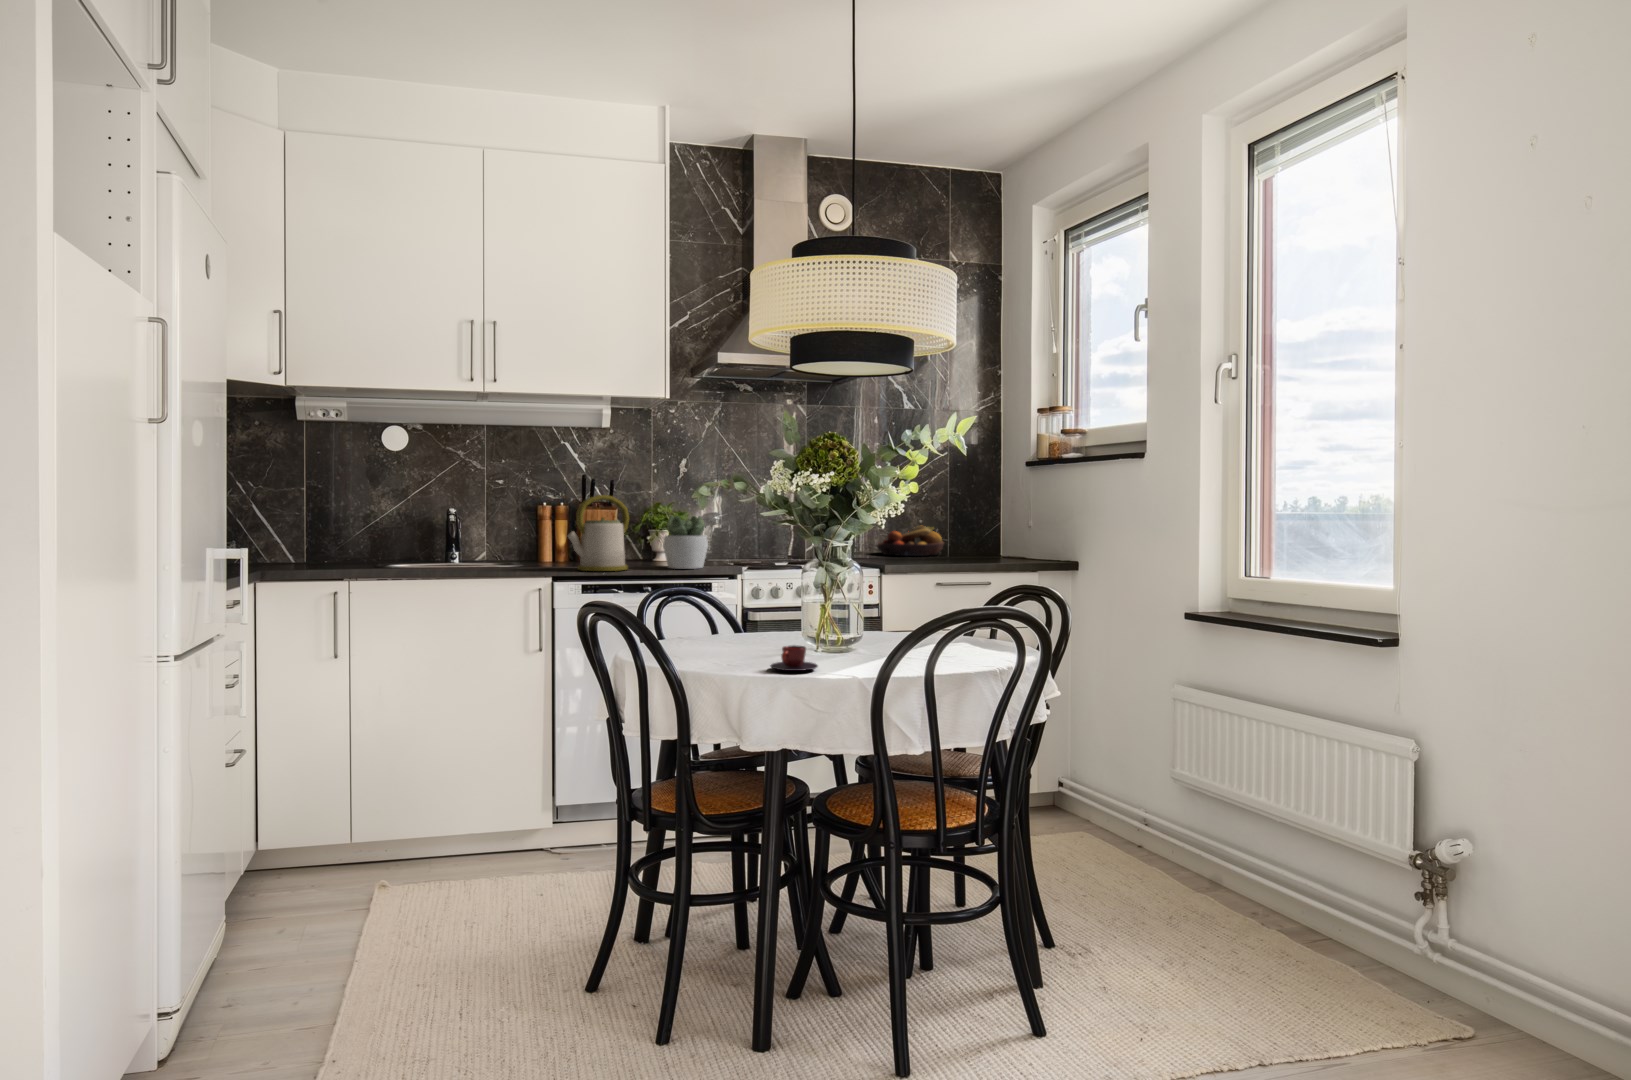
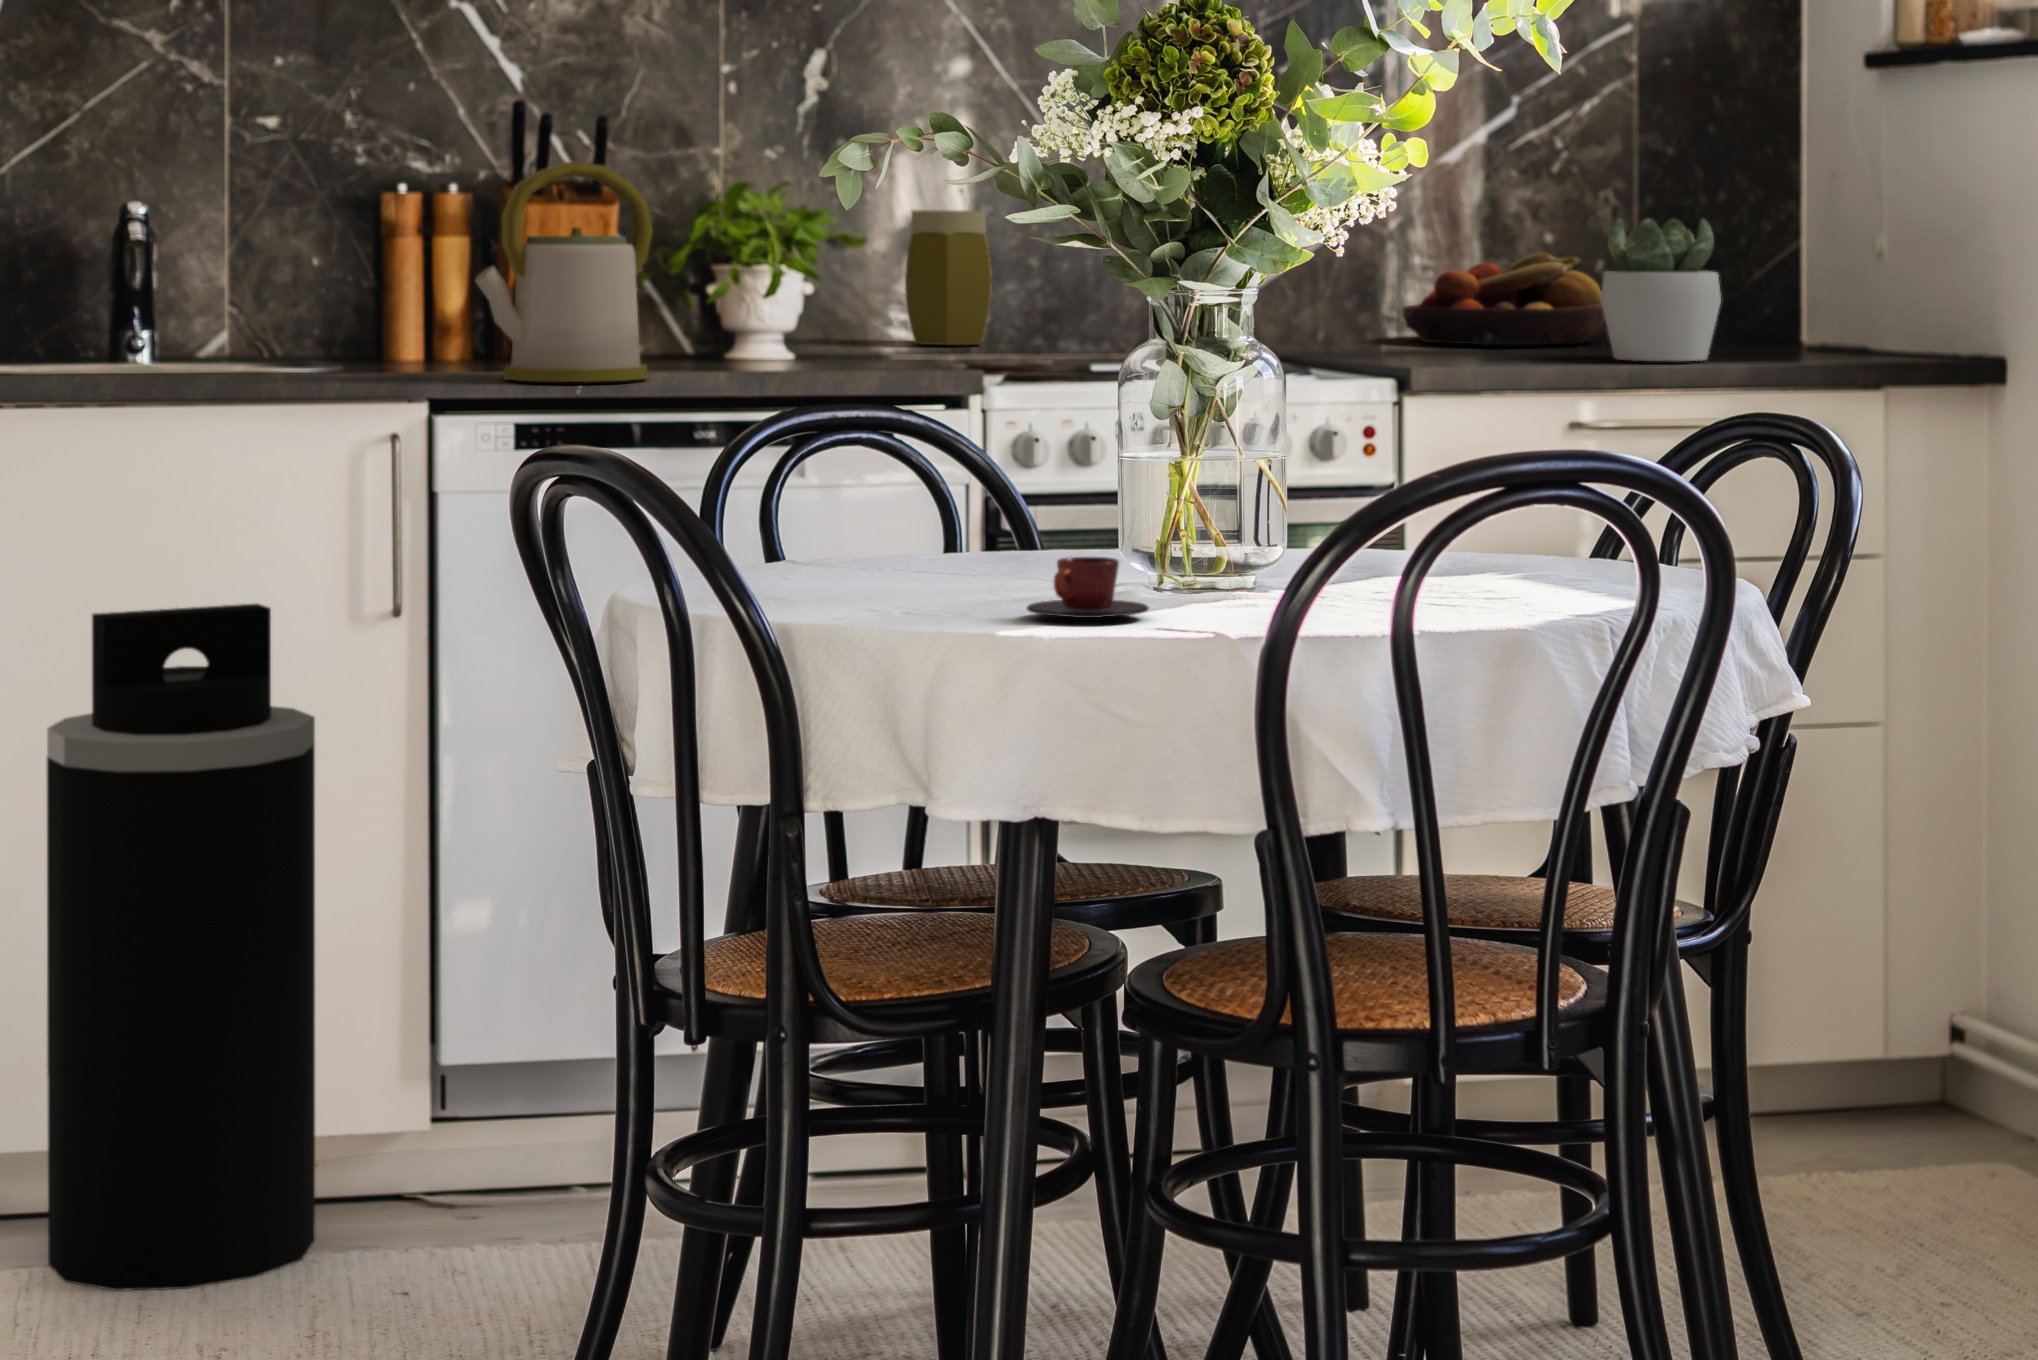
jar: none [715,512,743,556] -> present [905,210,992,345]
succulent plant: present [663,516,708,569] -> present [1601,218,1721,361]
trash can: none [412,649,511,898] -> present [47,604,315,1291]

